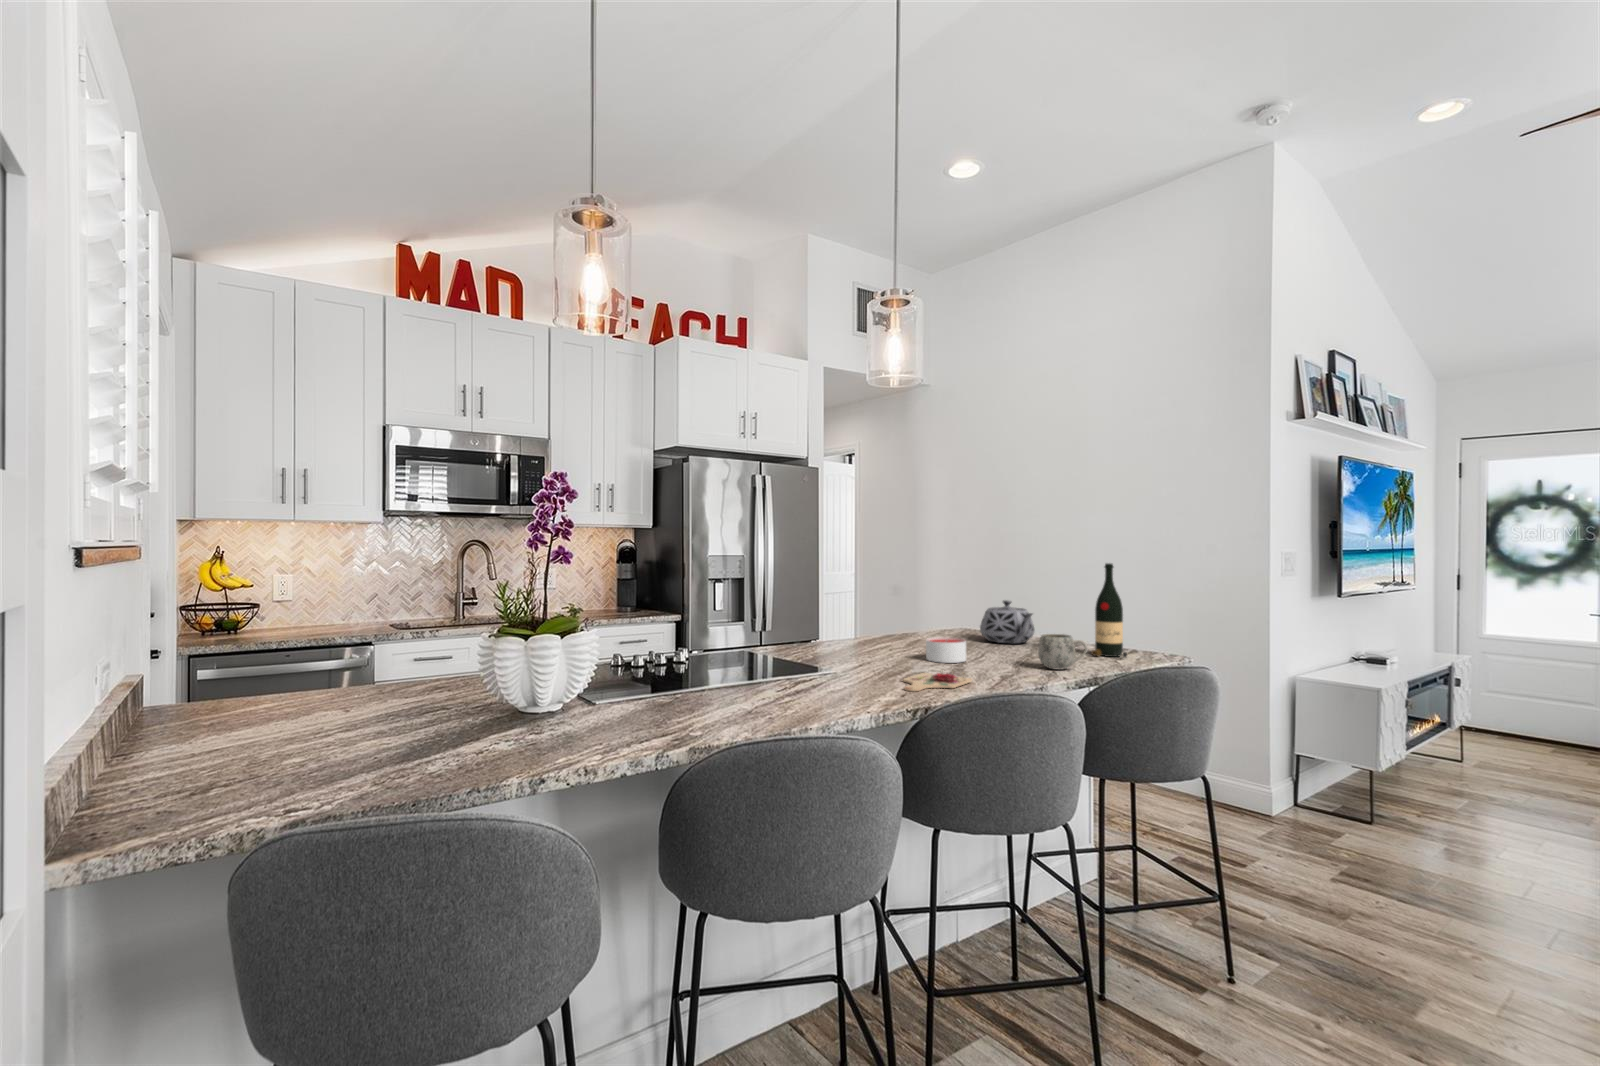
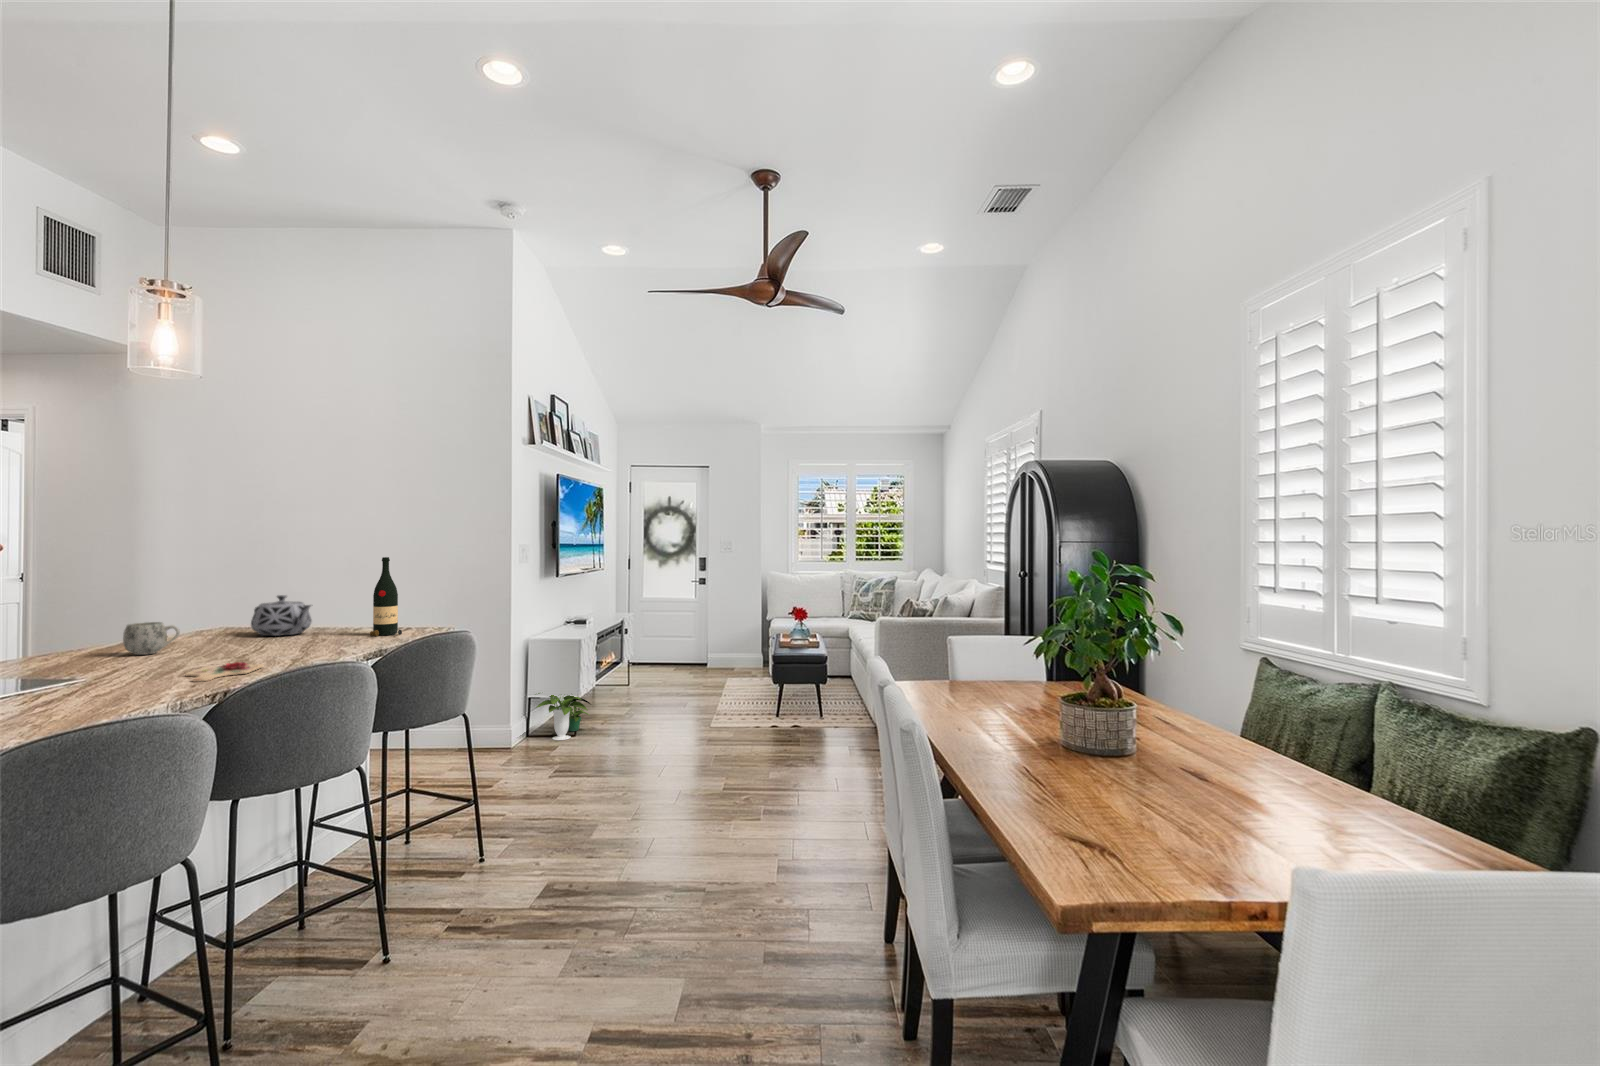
mug: present [1038,634,1088,670] -> present [123,622,180,655]
candle: present [926,637,966,663] -> none [198,633,247,658]
potted plant: none [1306,745,1400,824] -> present [535,693,590,740]

